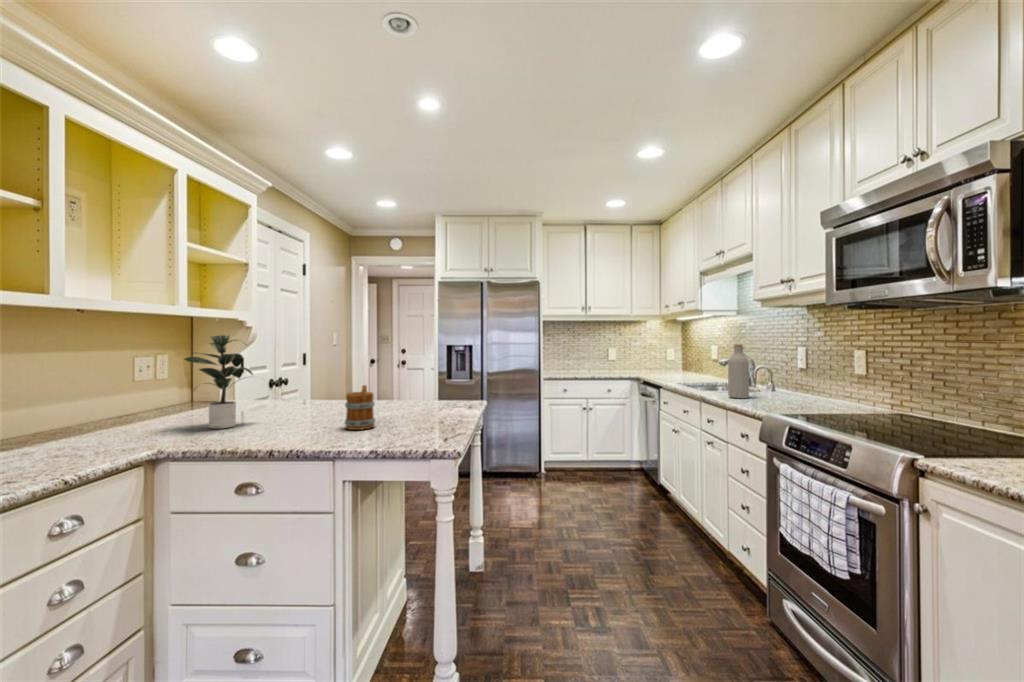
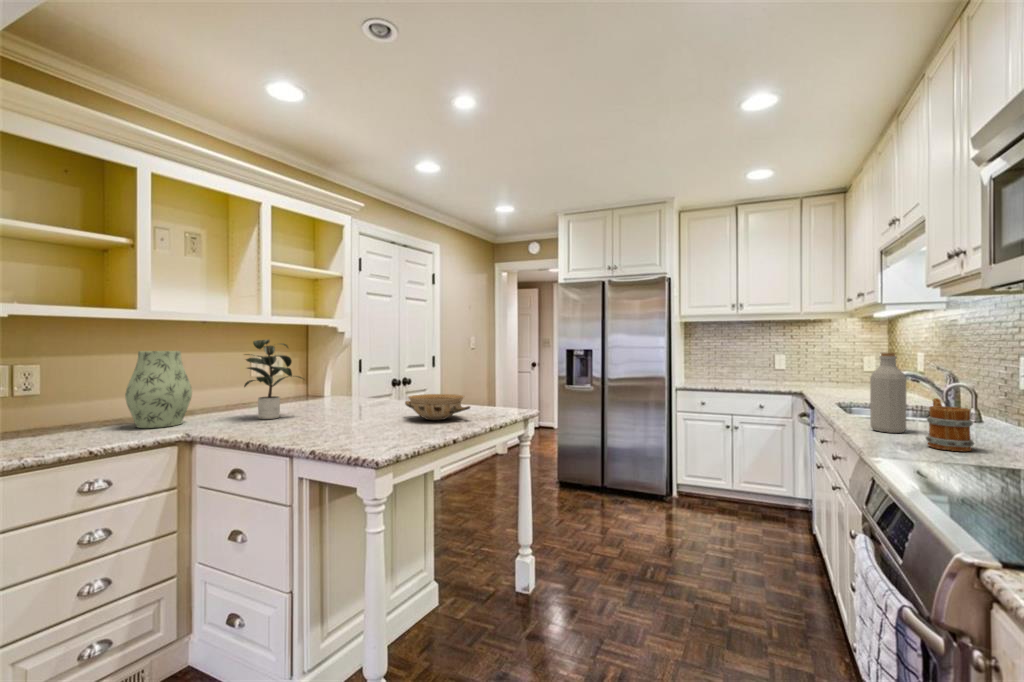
vase: none [30,350,126,452] -> present [125,351,192,428]
mug: present [345,385,375,430] -> present [926,398,974,451]
ceramic bowl: none [383,389,457,415] -> present [405,394,470,420]

